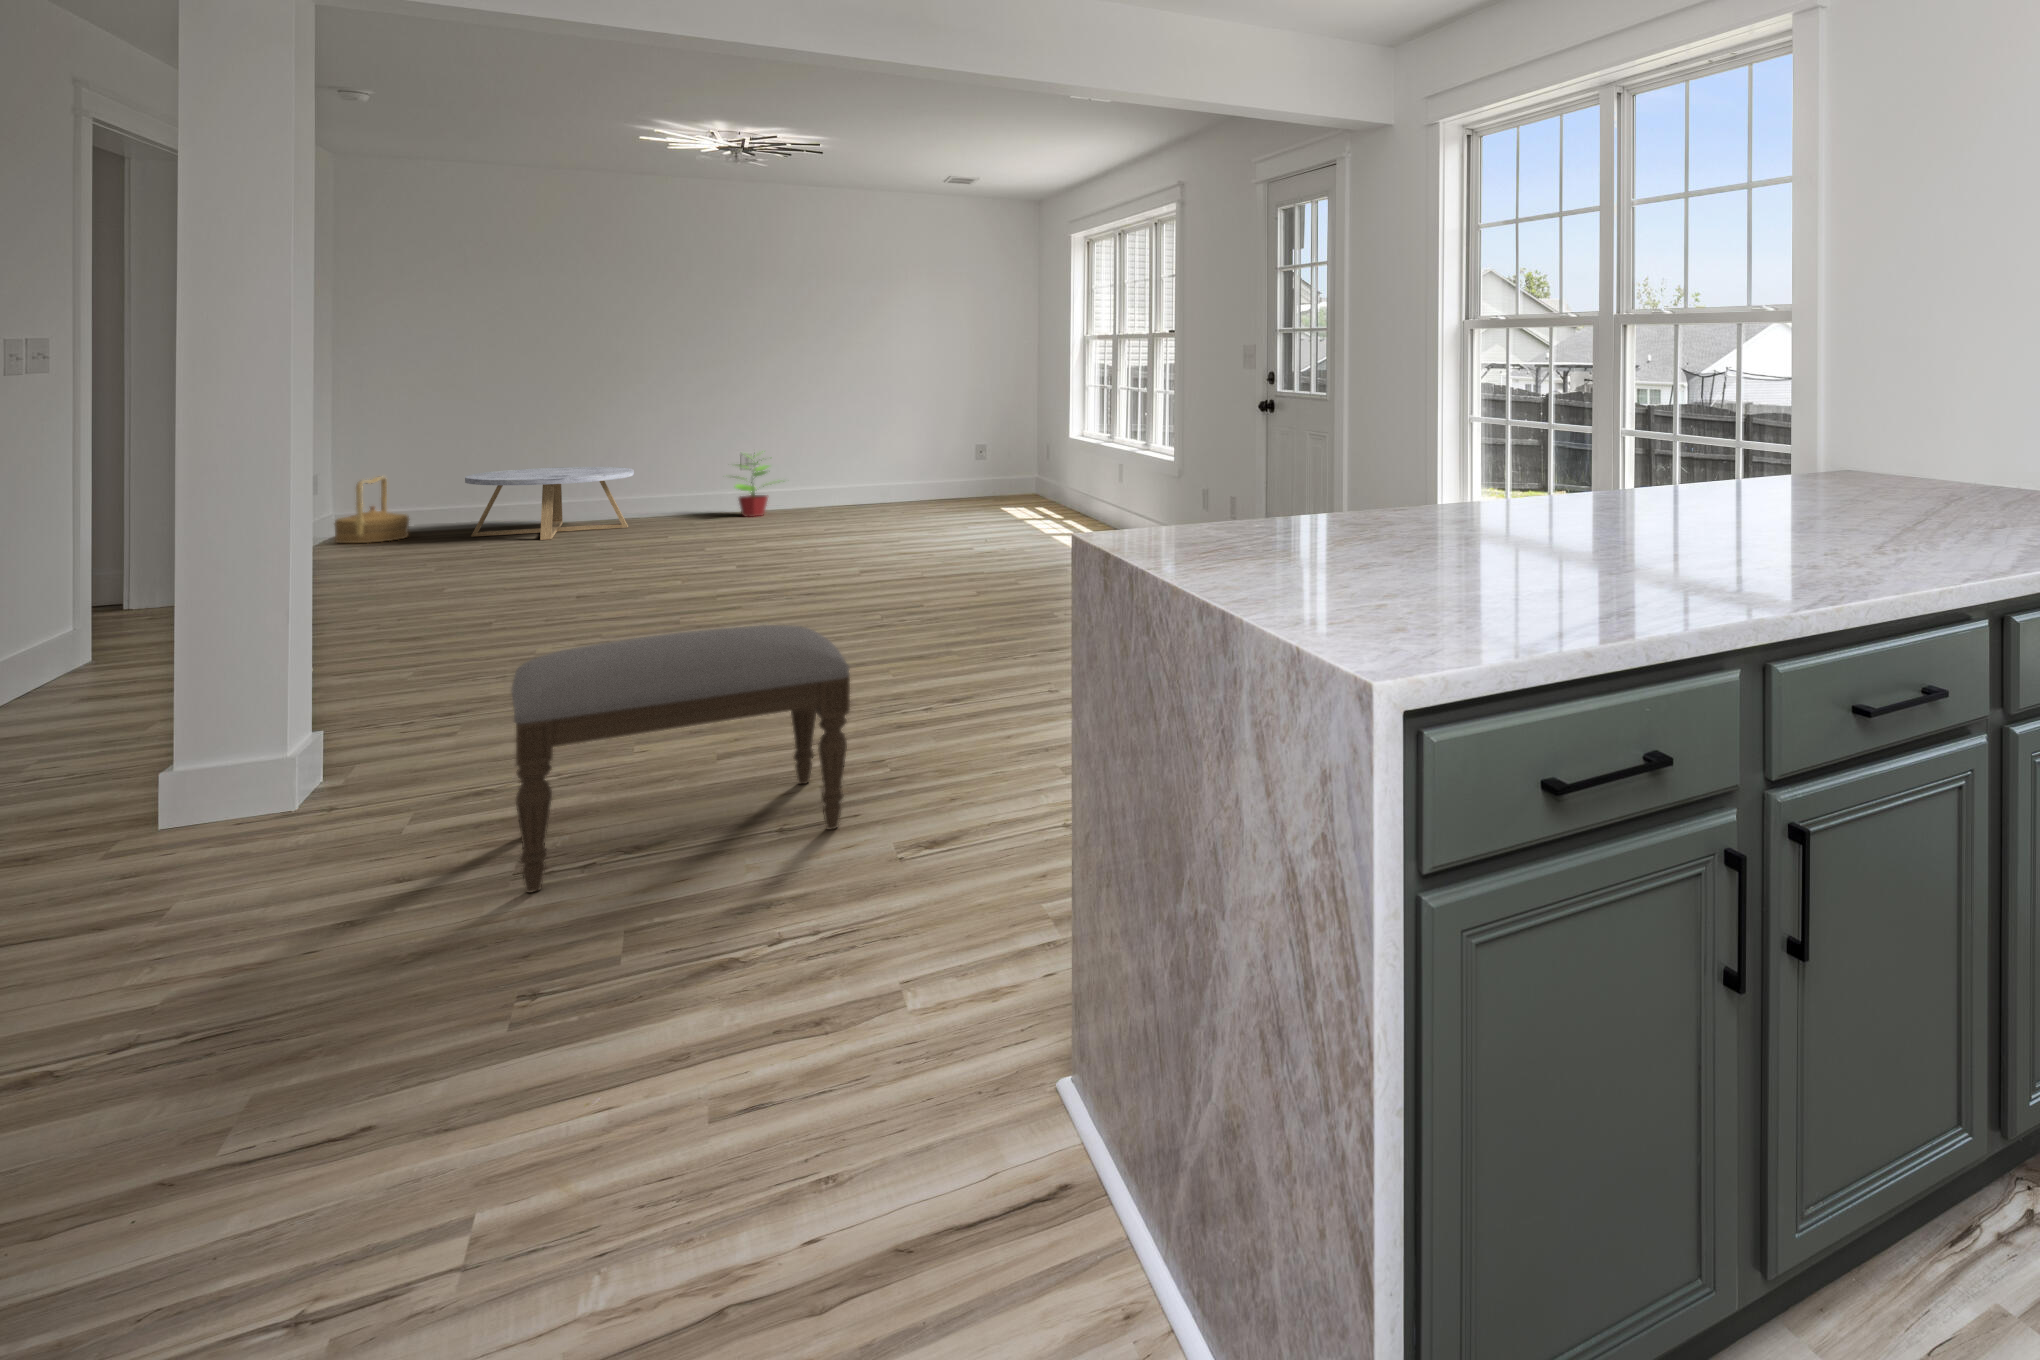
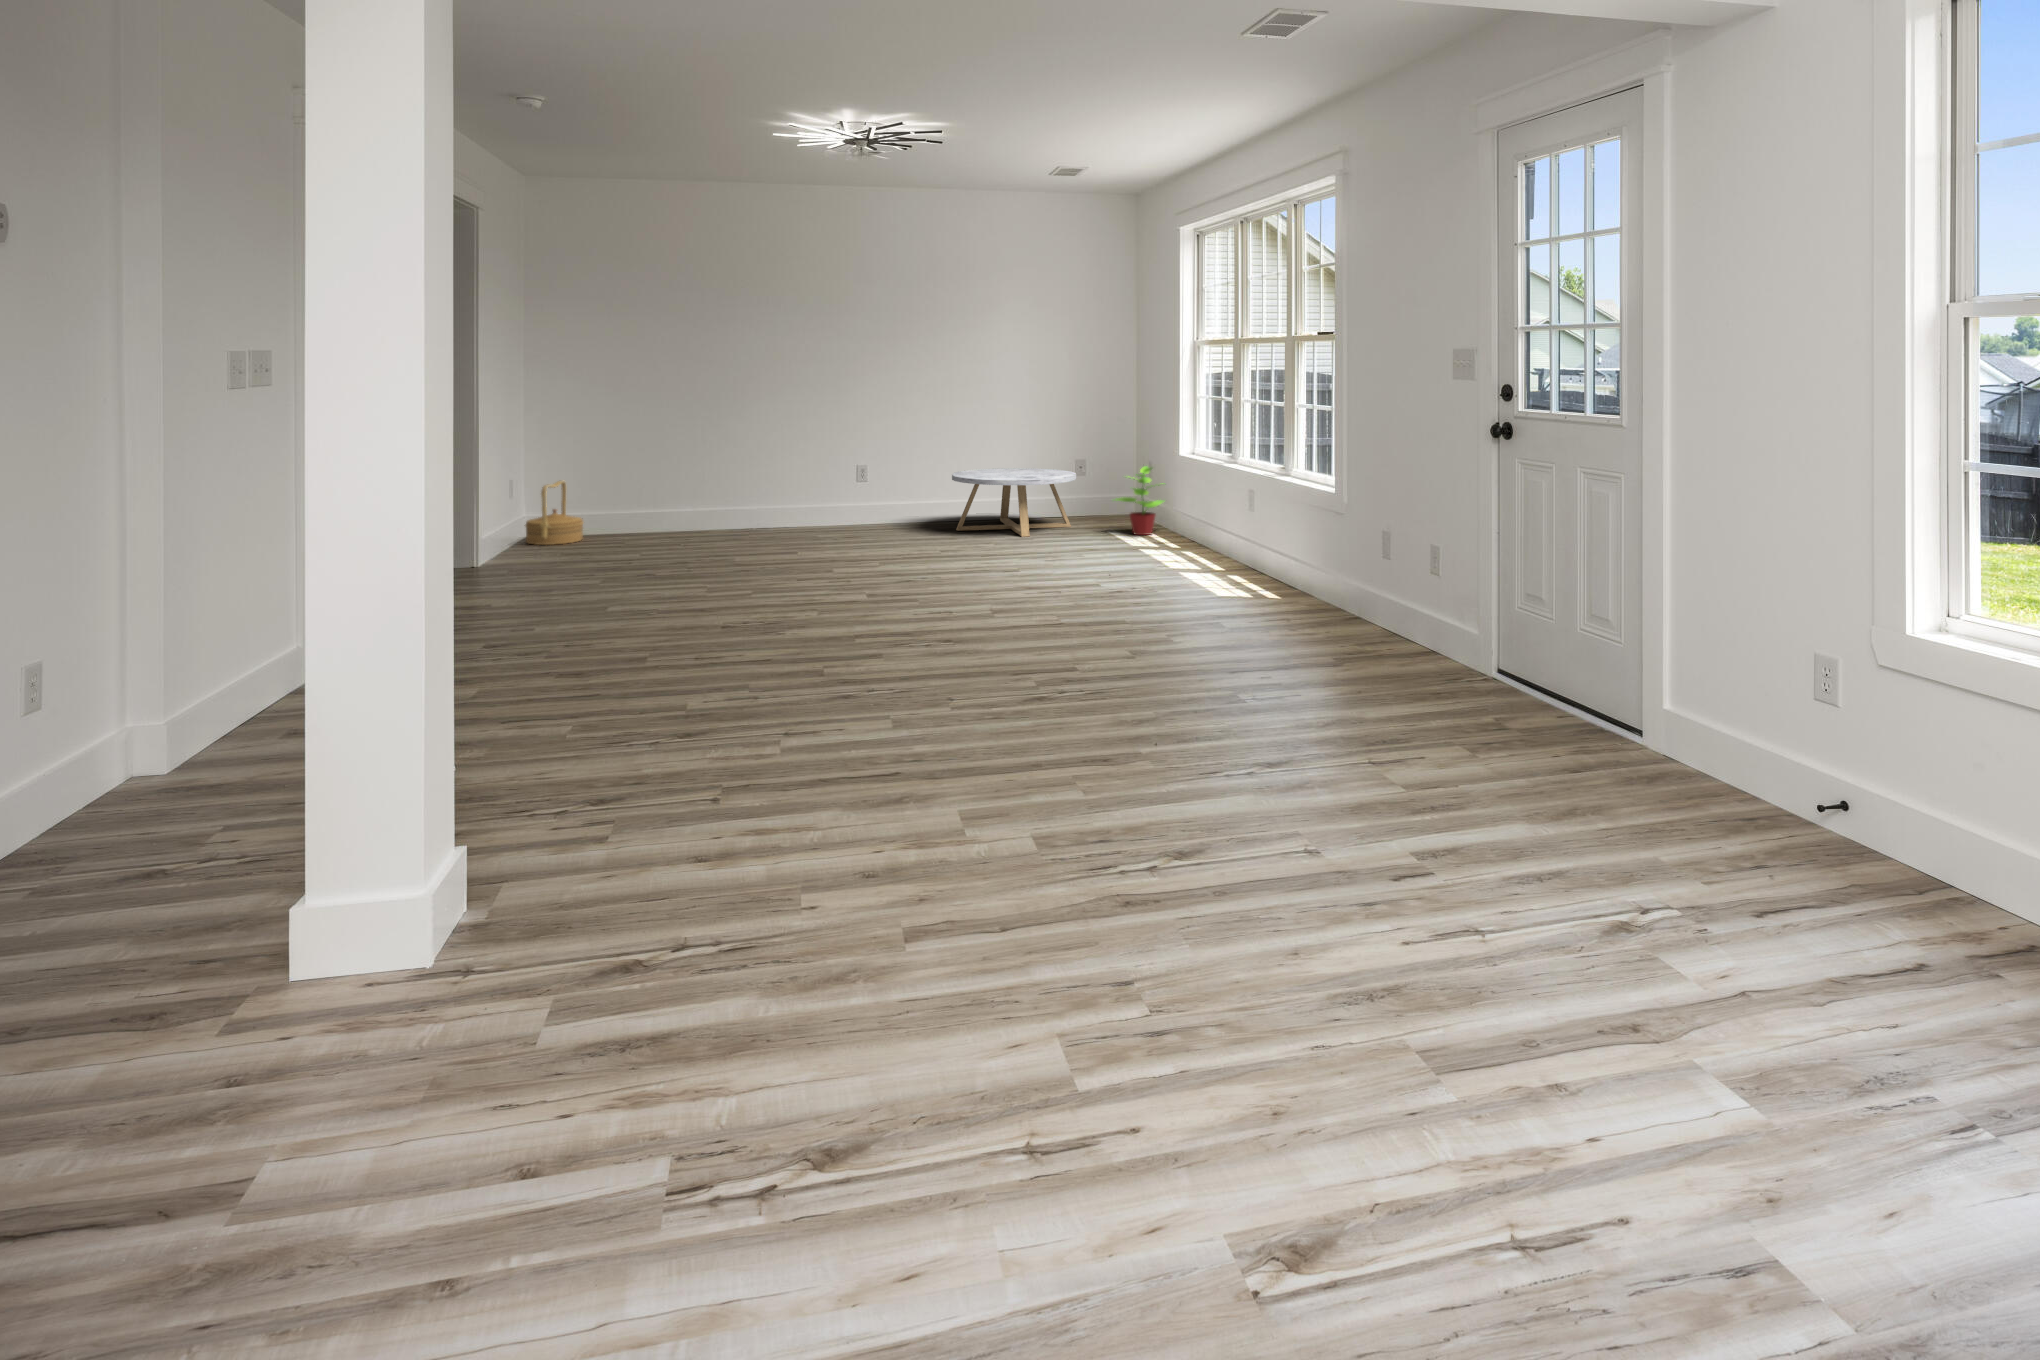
potted plant: present [735,451,769,517] -> present [1116,466,1163,535]
coffee table: present [465,467,634,540] -> present [952,468,1076,537]
ottoman: present [511,625,850,892] -> none [667,779,1138,1260]

